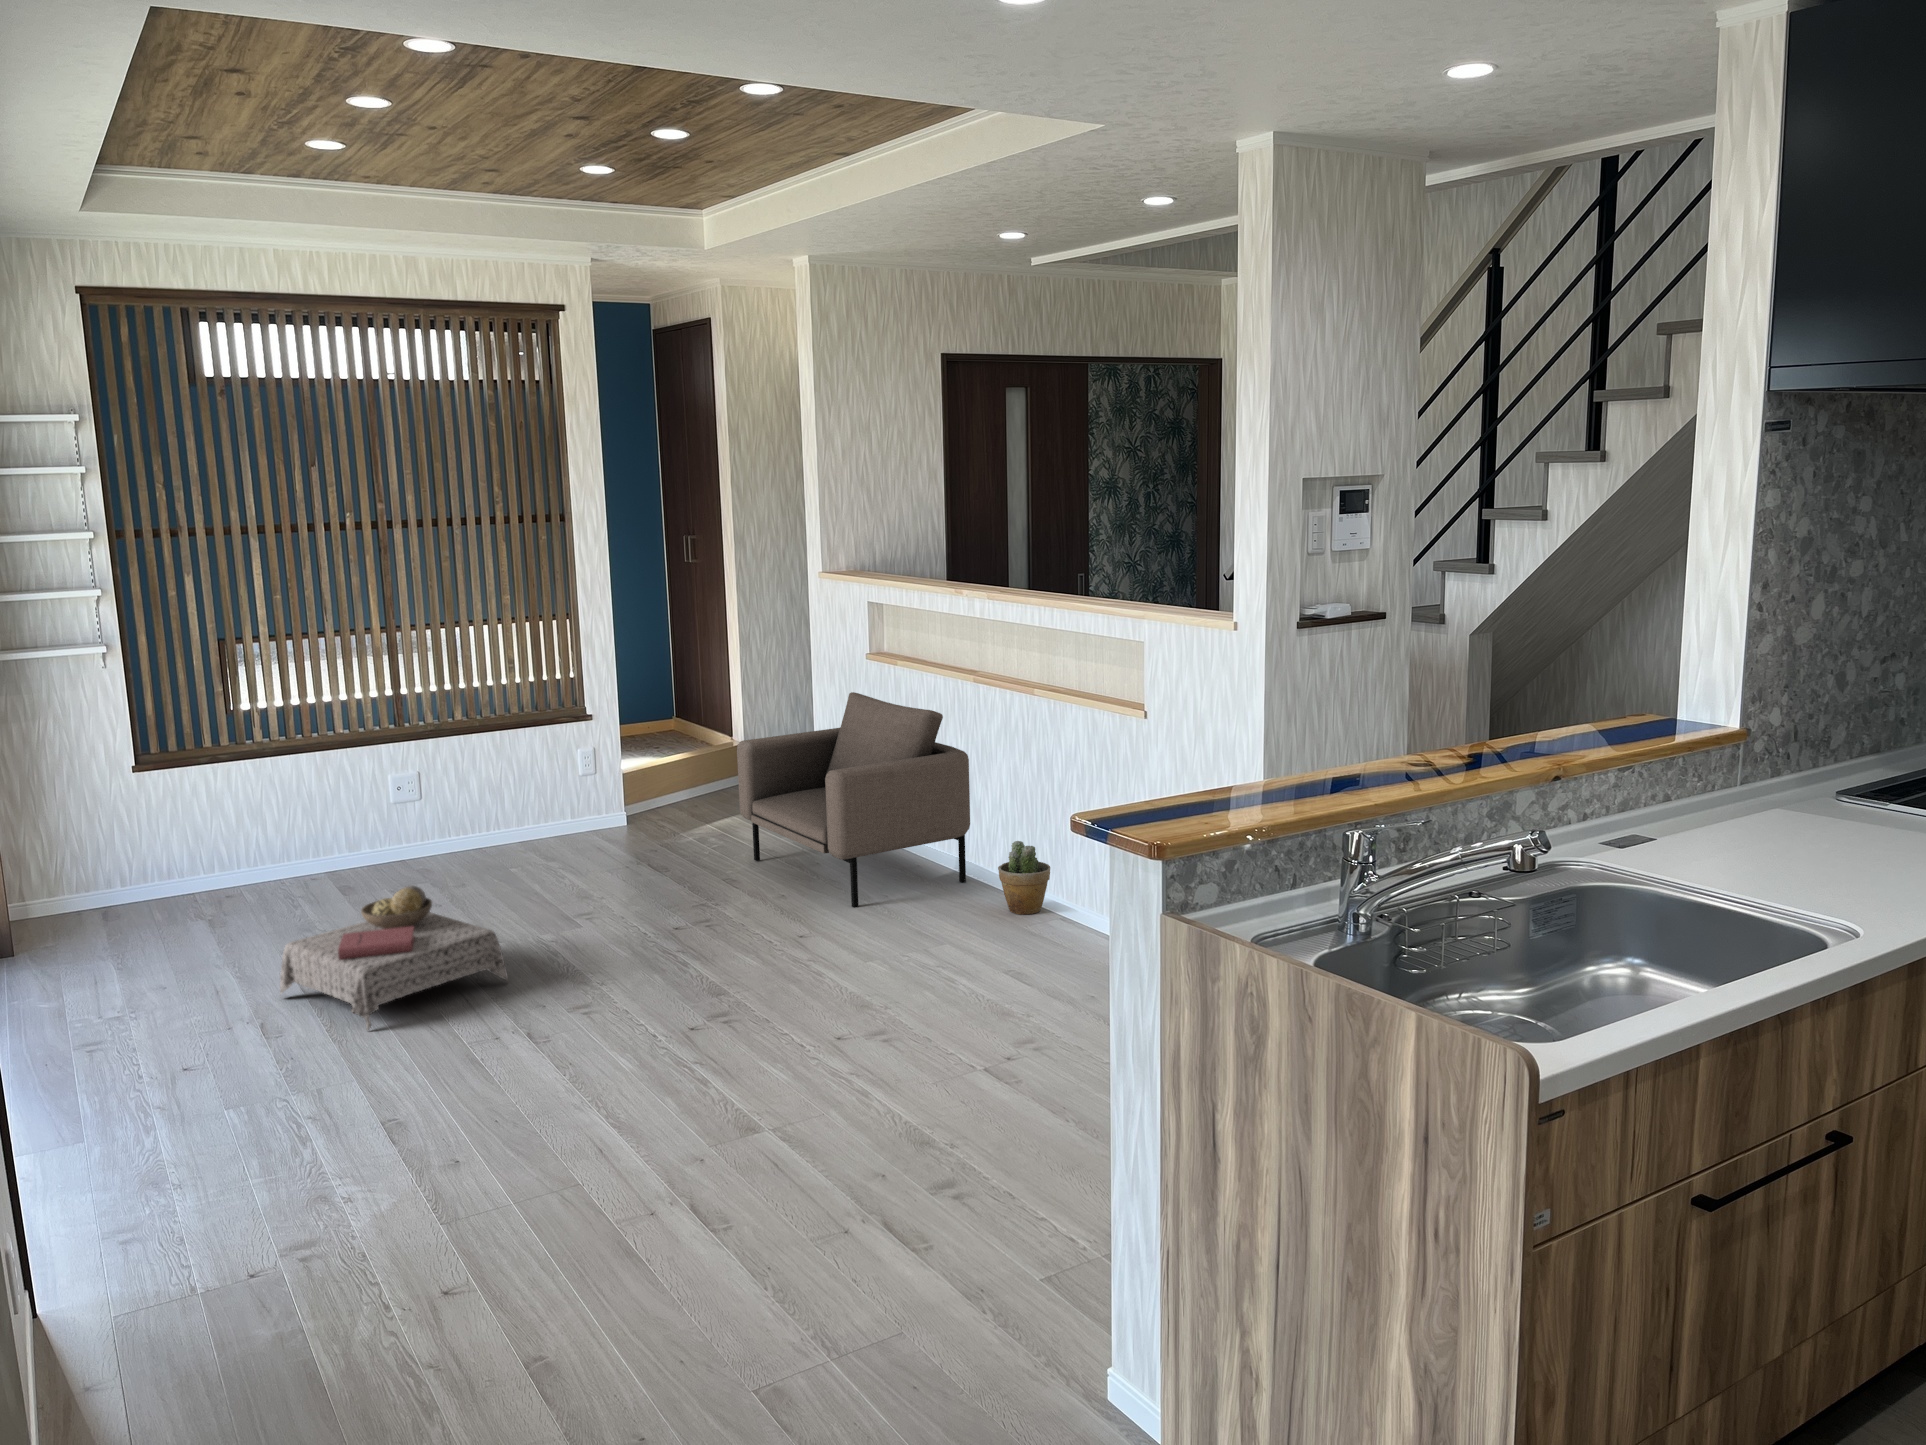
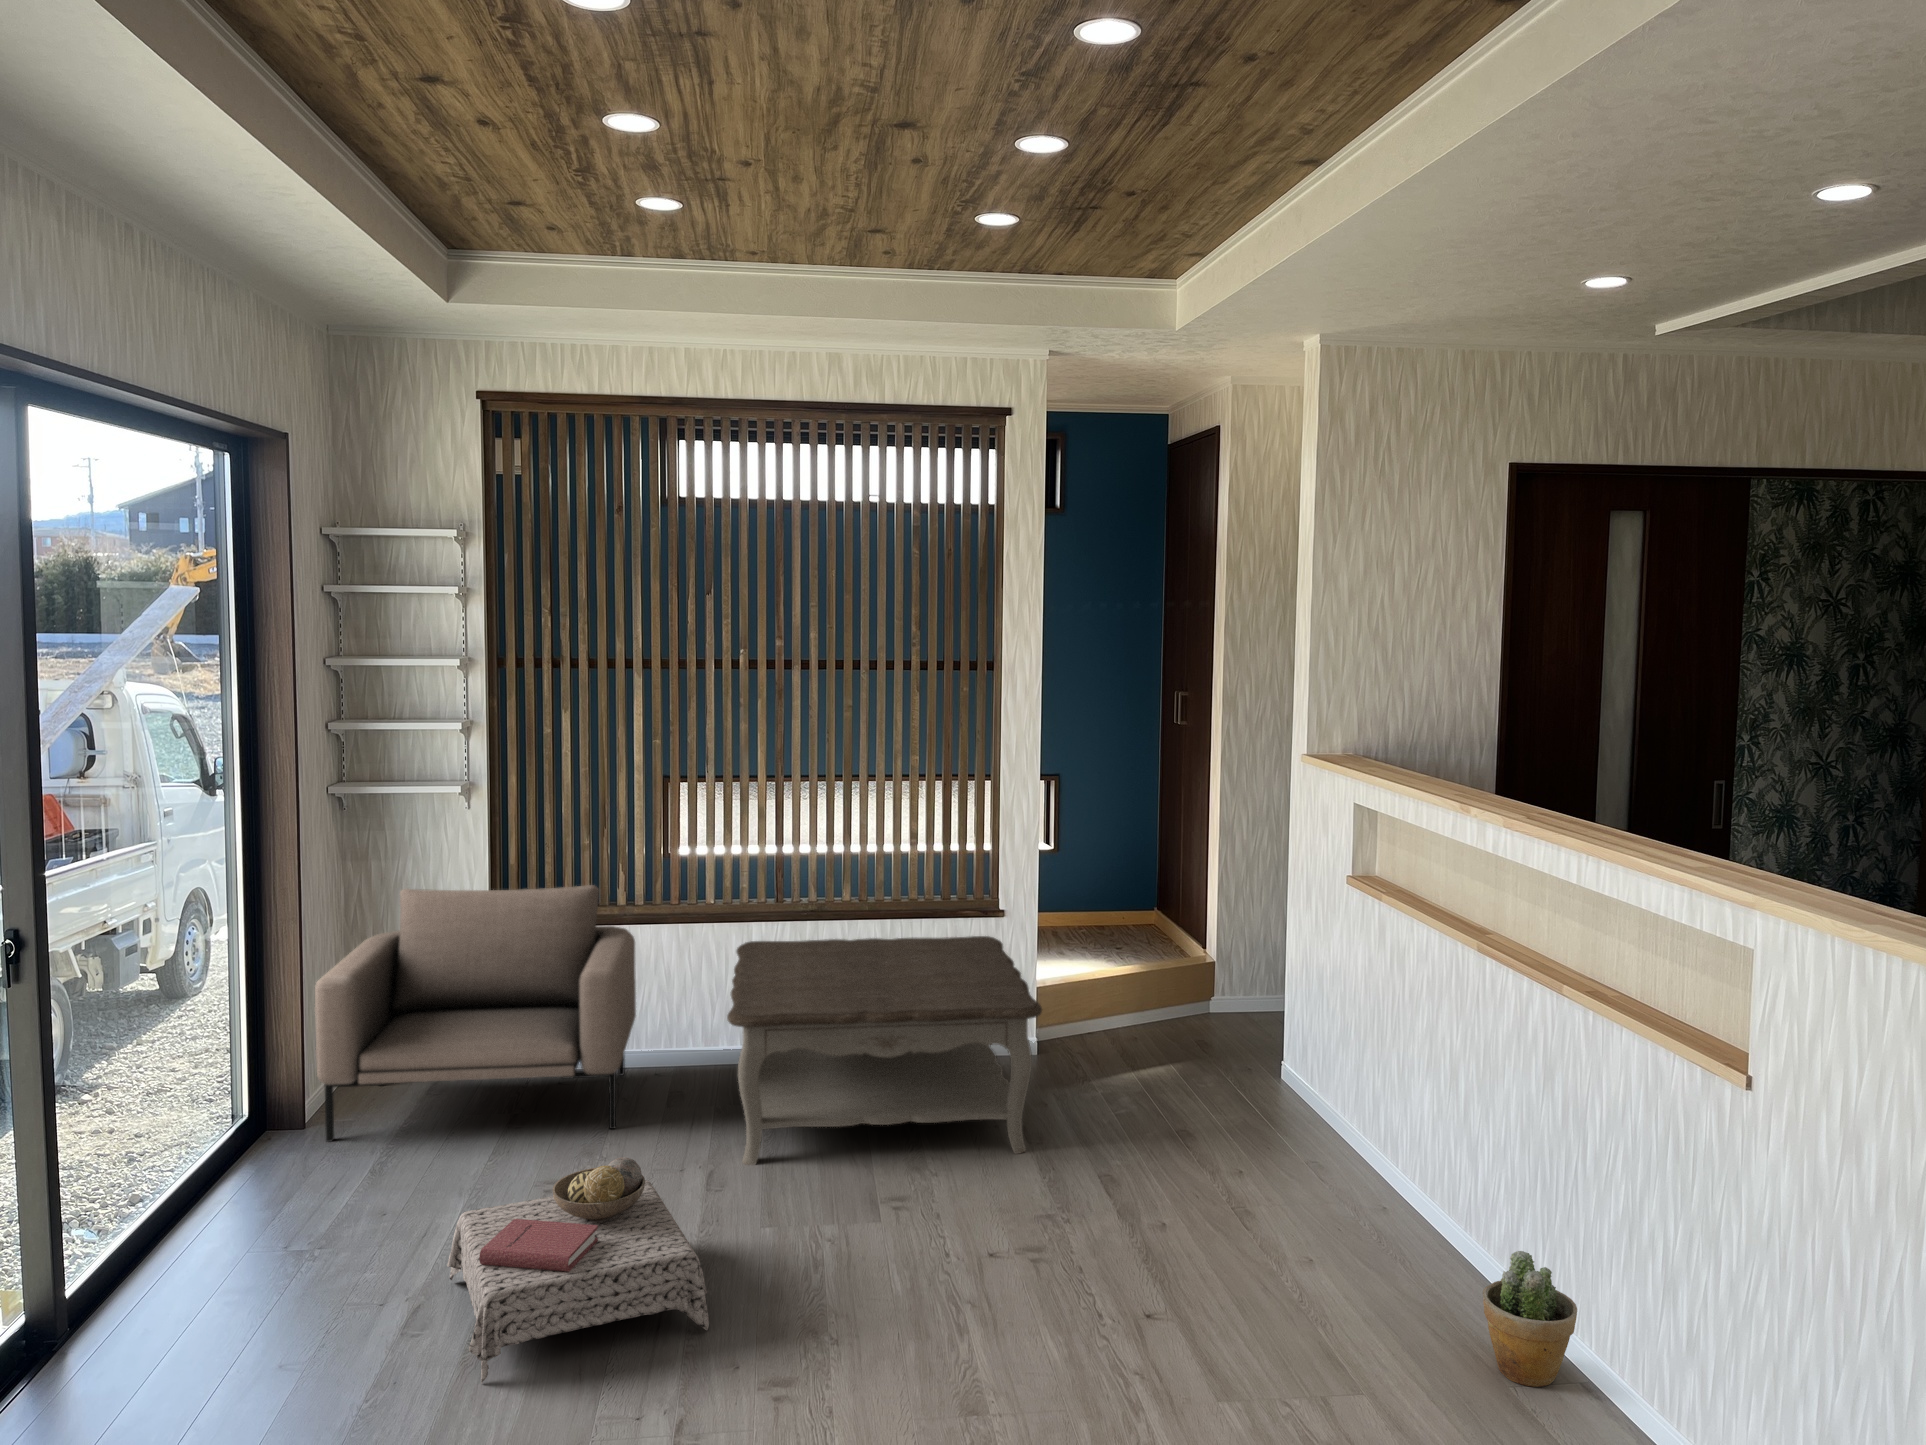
armchair: present [737,692,970,908] -> present [315,885,636,1142]
coffee table: none [377,735,664,912] -> present [727,936,1042,1165]

